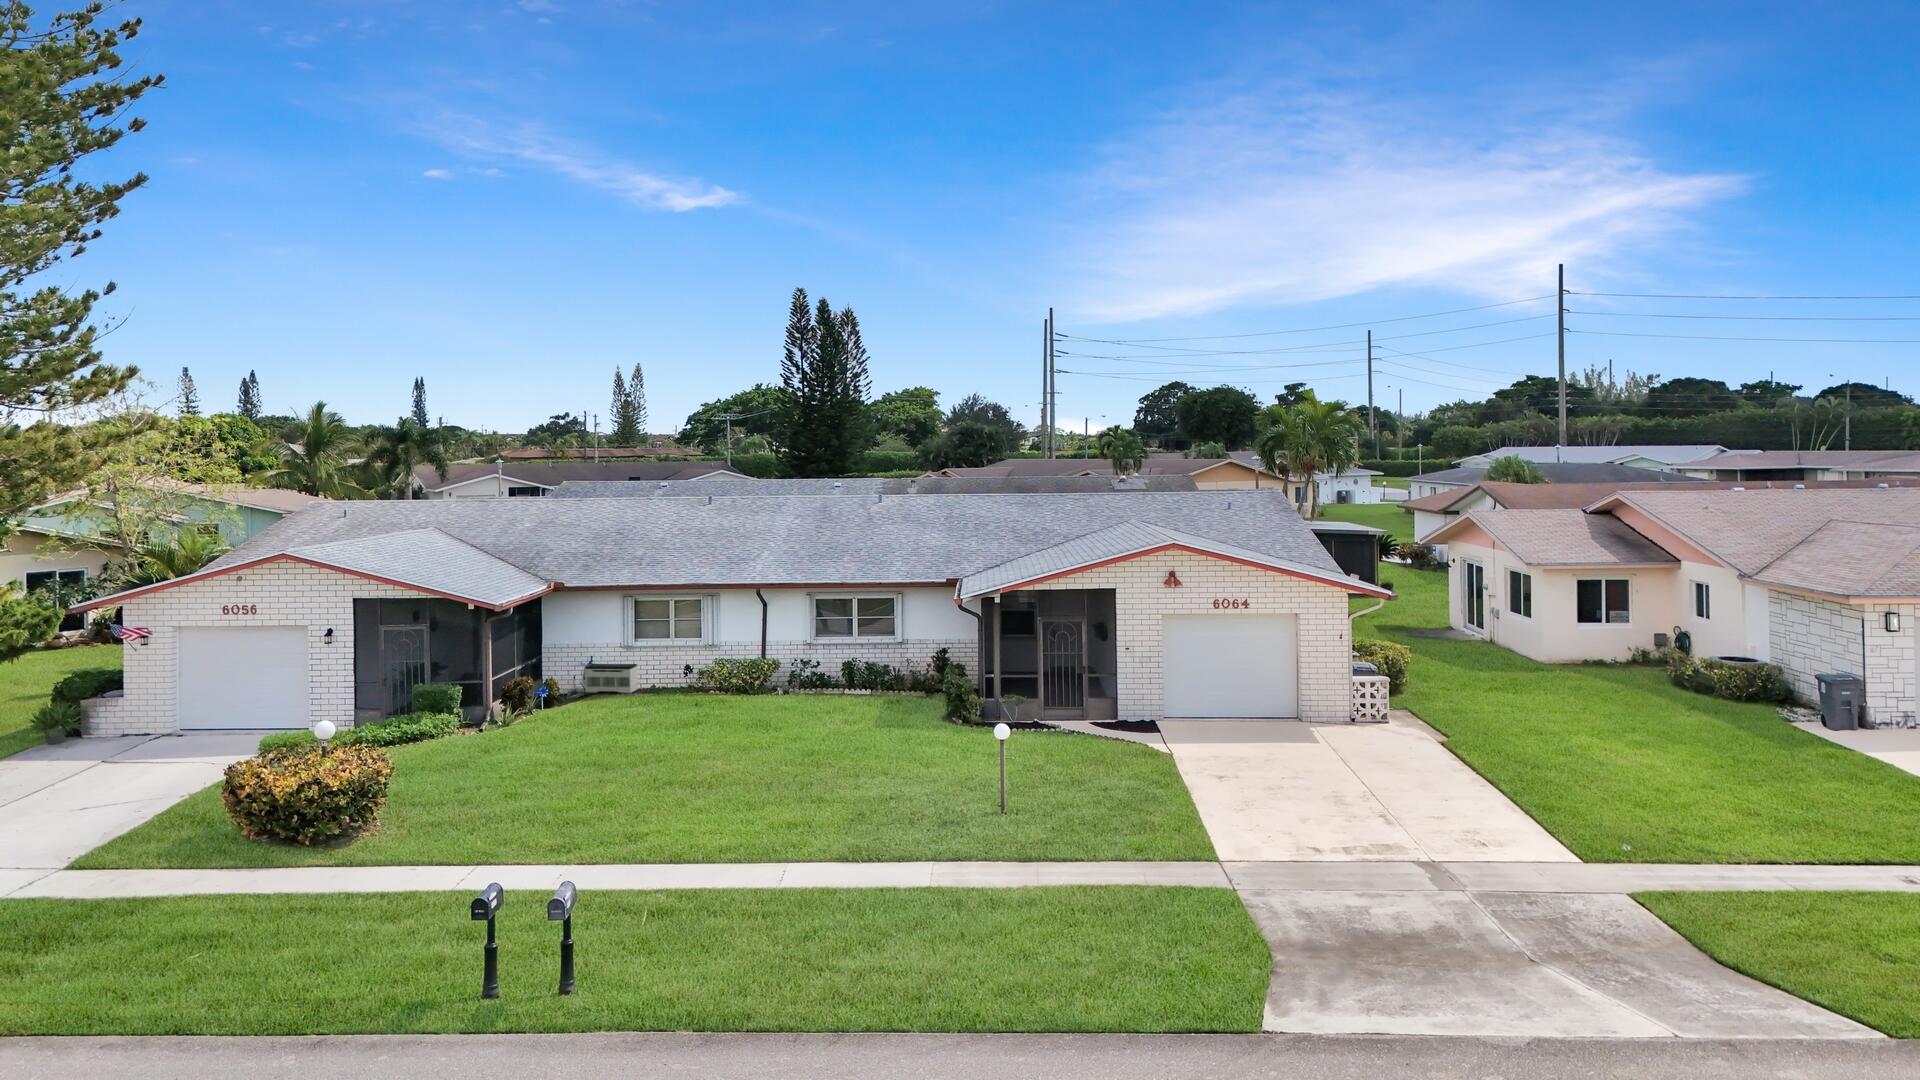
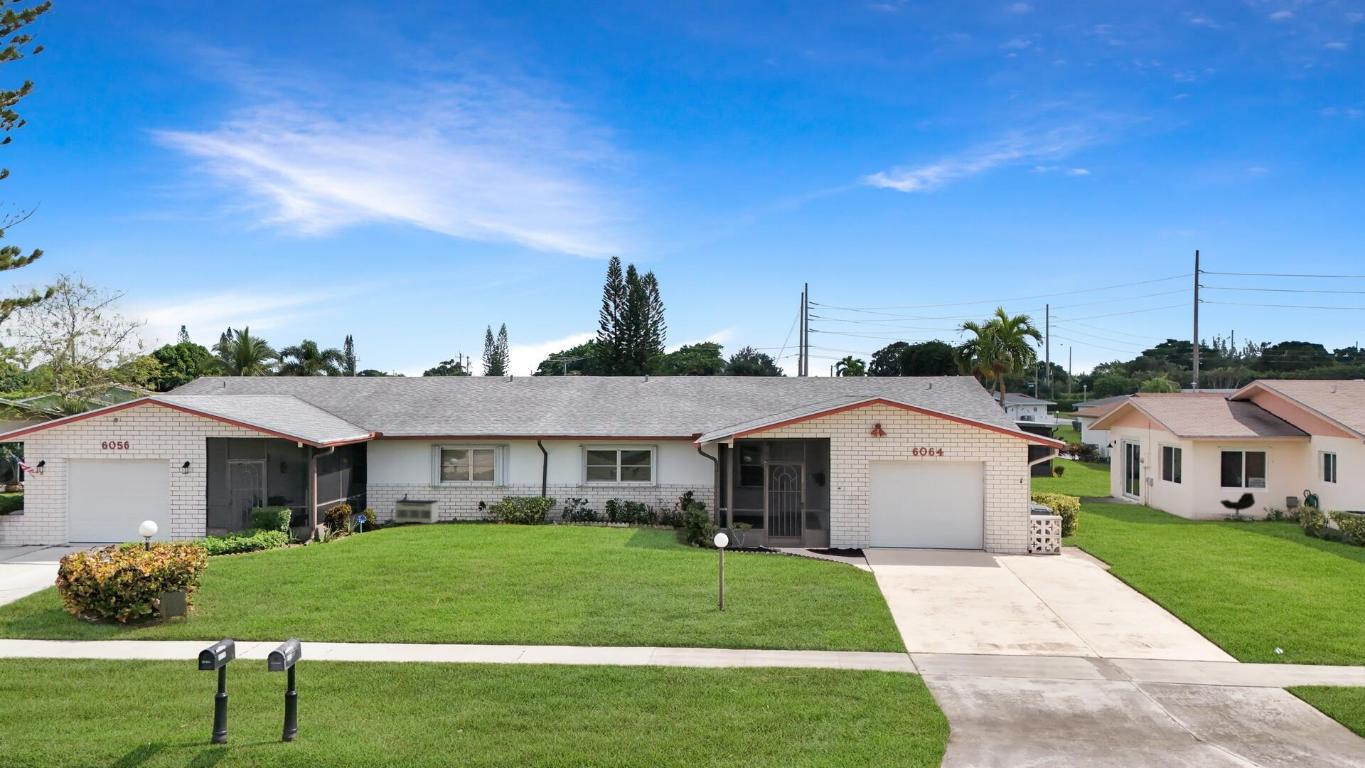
lounge chair: none [1574,631,1615,662] -> present [1221,493,1255,516]
planter: none [346,804,380,849] -> present [160,589,187,625]

